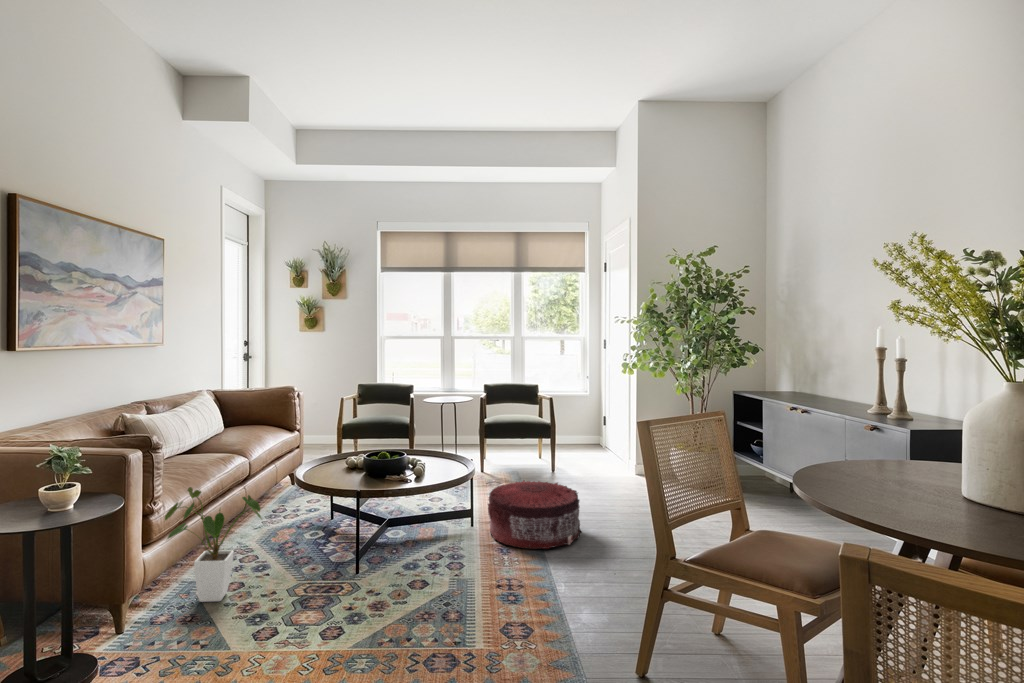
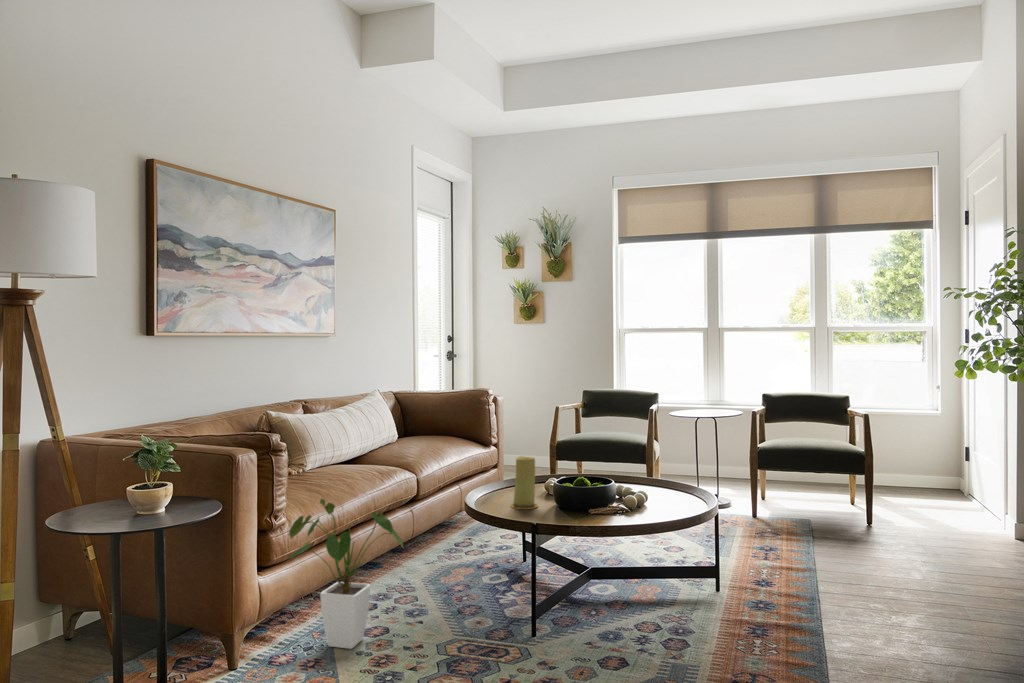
candle: none [334,445,355,483] -> present [511,456,538,509]
pouf: present [488,481,582,549] -> none [738,523,904,634]

